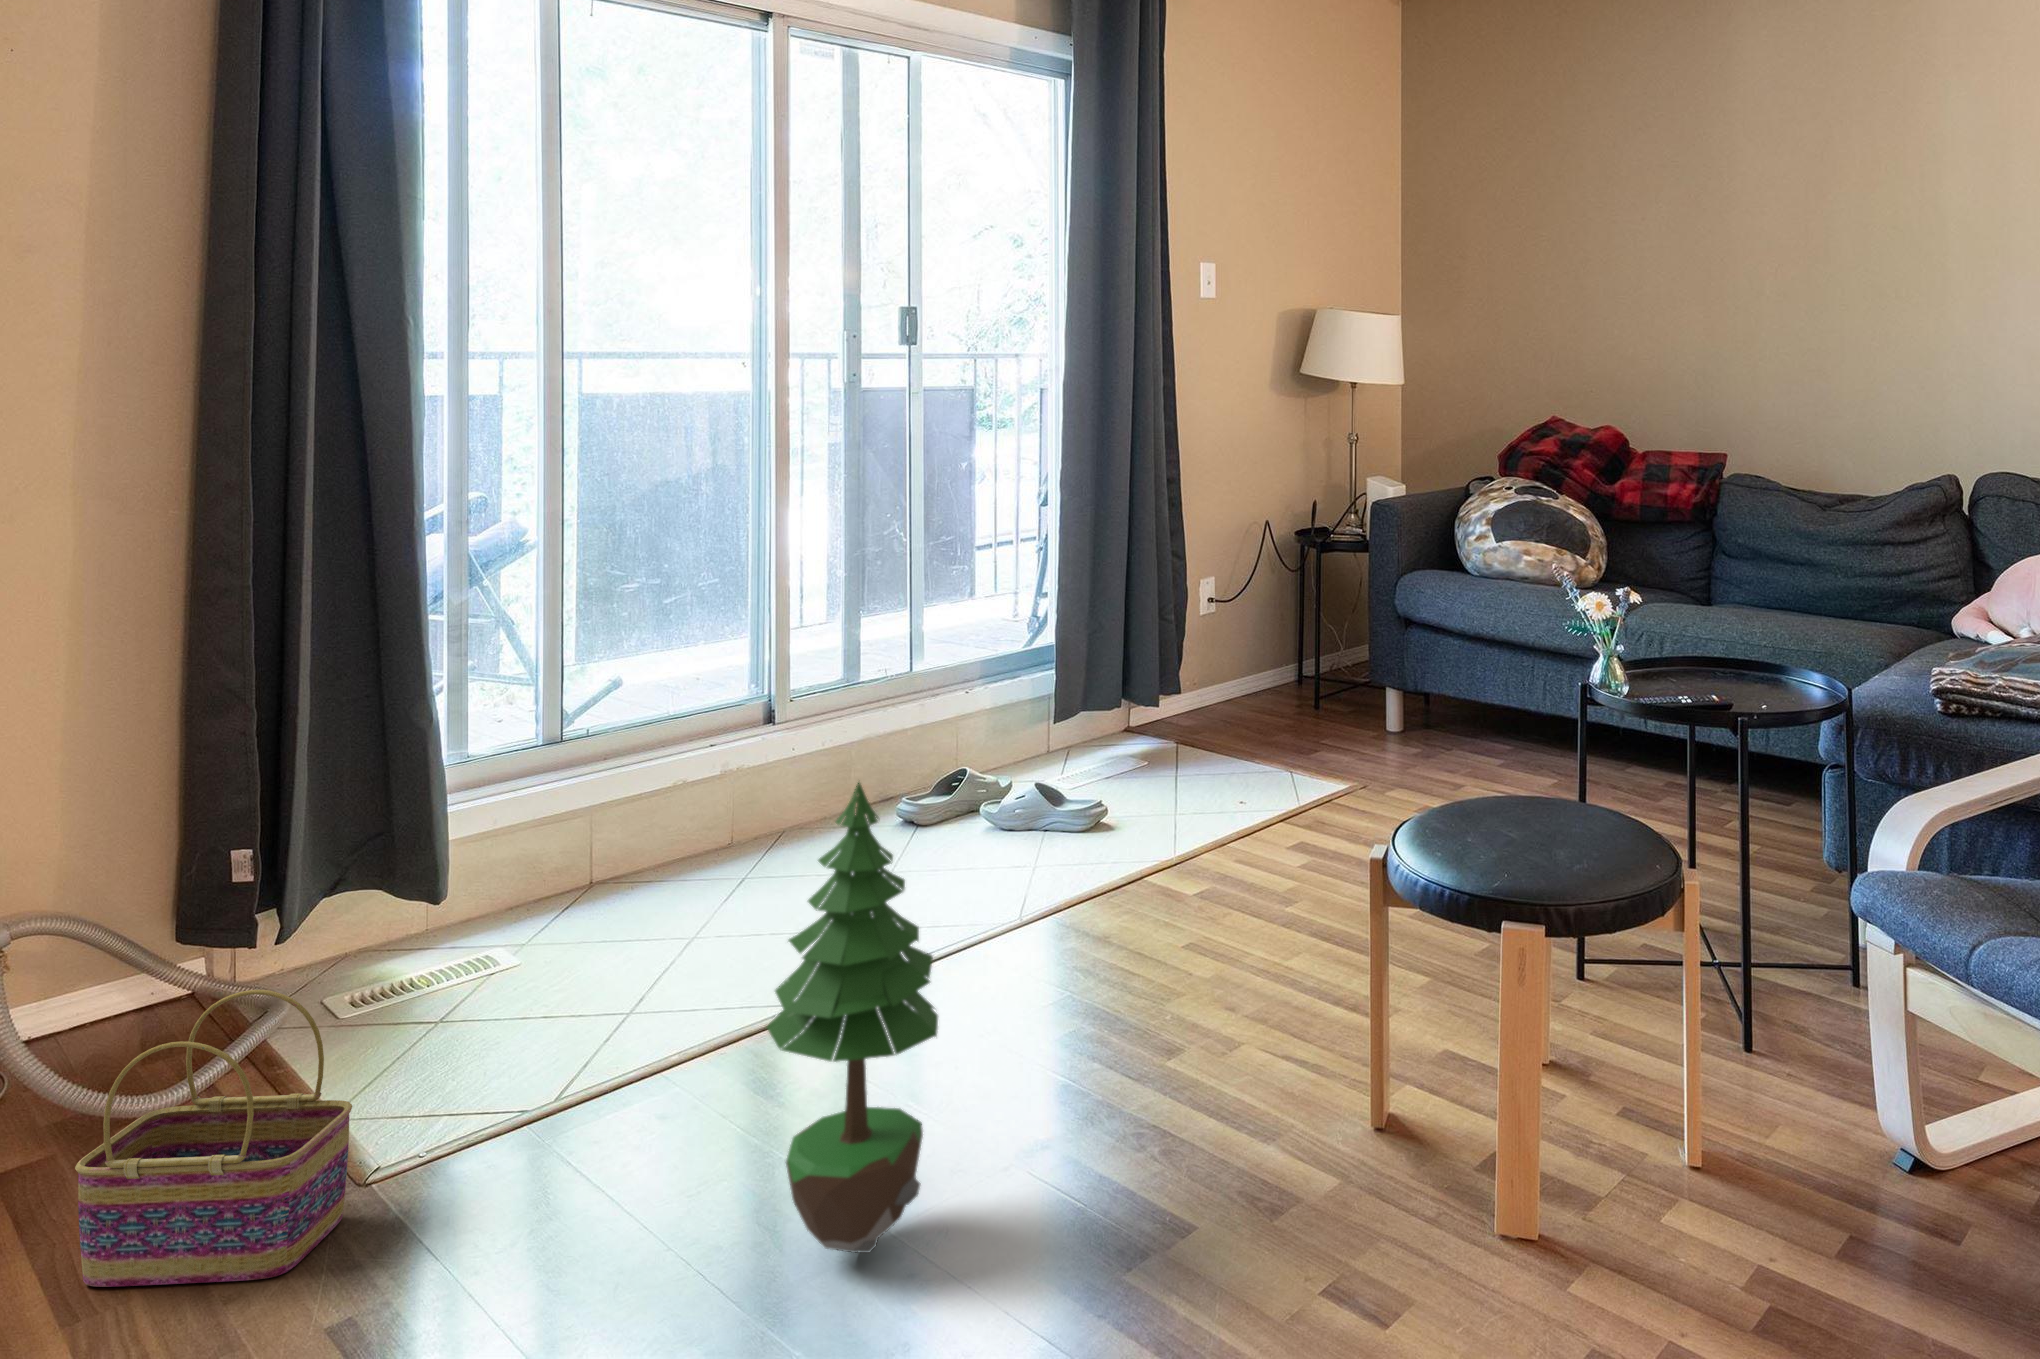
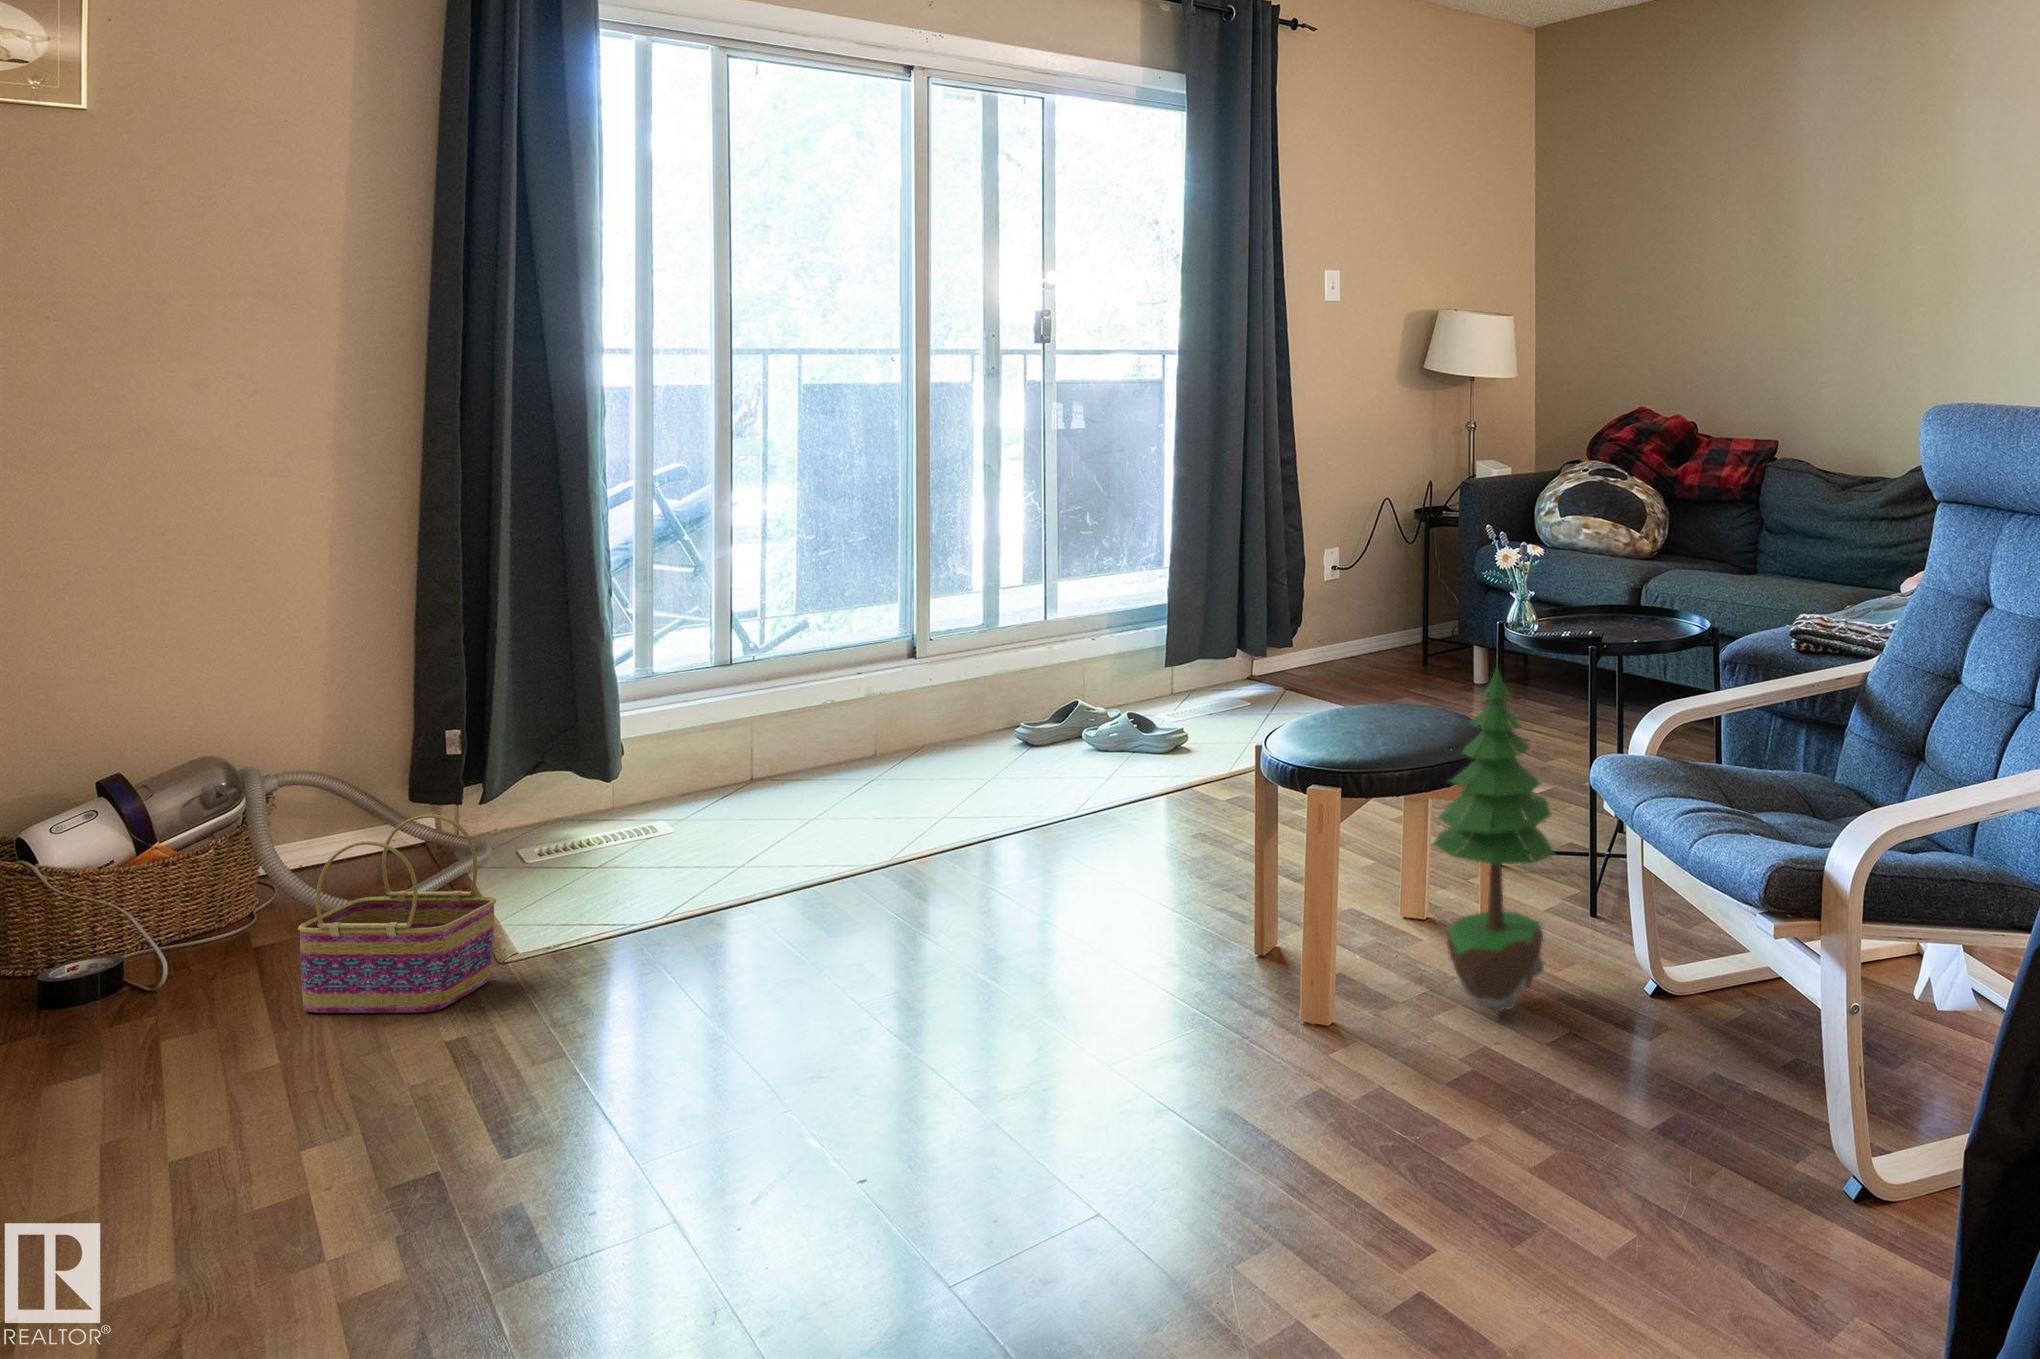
potted tree: present [766,783,938,1253] -> present [1434,669,1556,1012]

